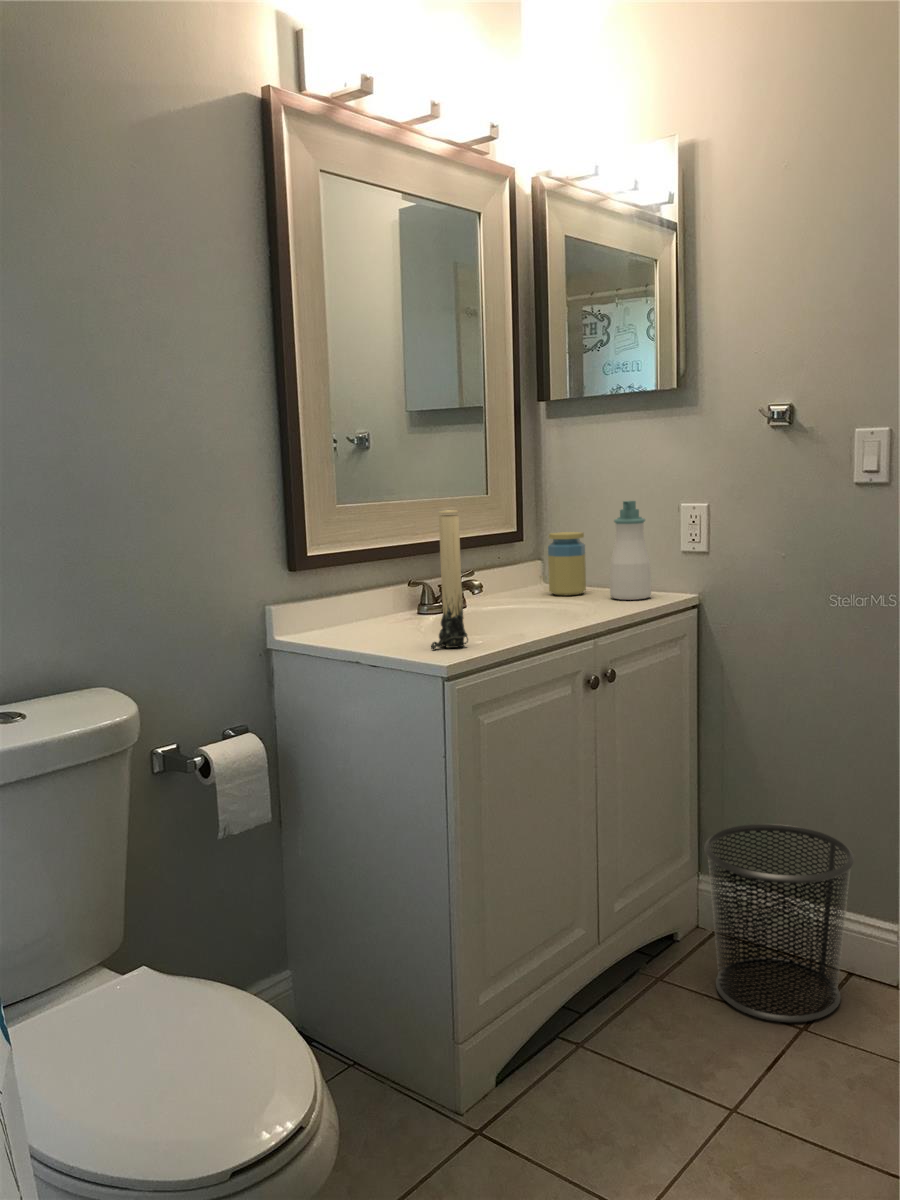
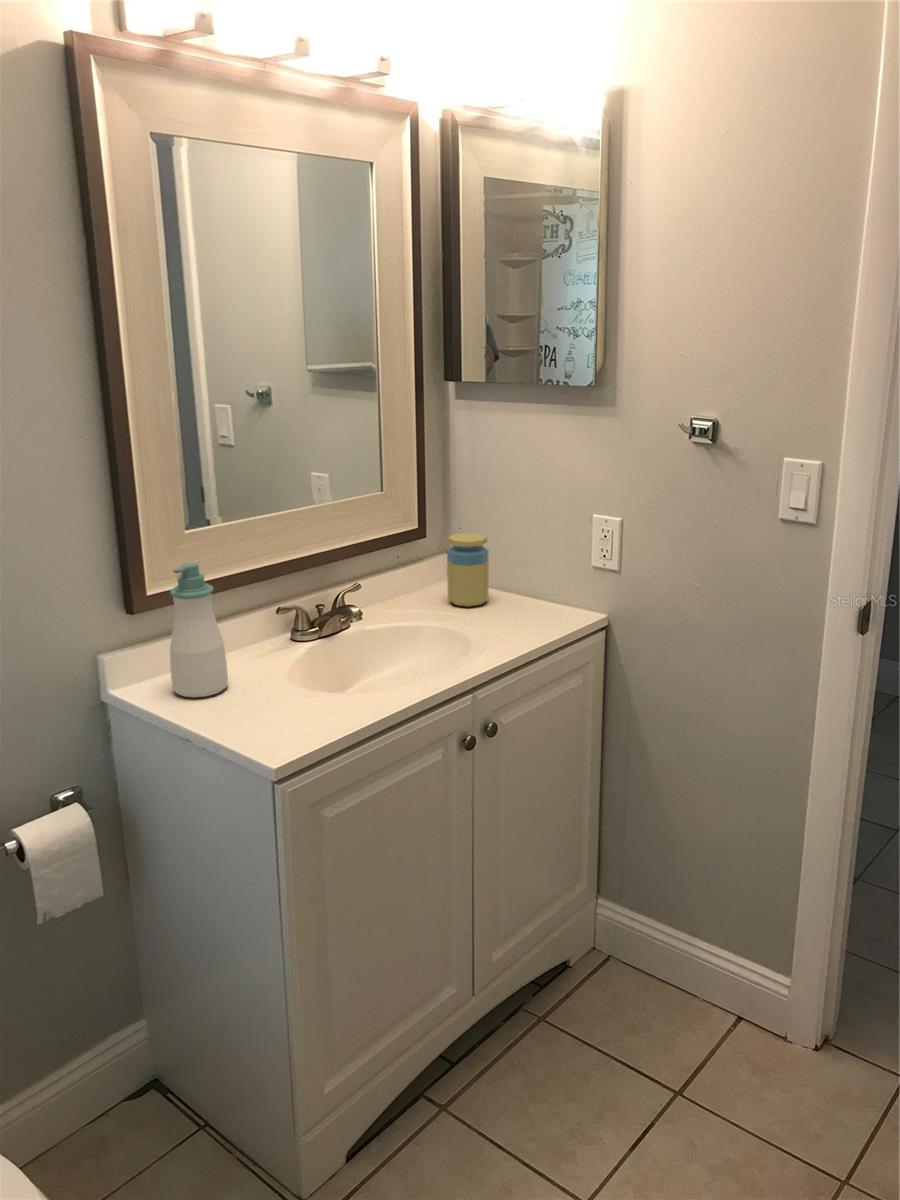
soap bottle: present [610,501,651,600] -> present [170,563,228,697]
candle: present [431,510,468,649] -> none [272,574,316,731]
waste bin: present [704,824,854,1022] -> none [590,867,746,1087]

